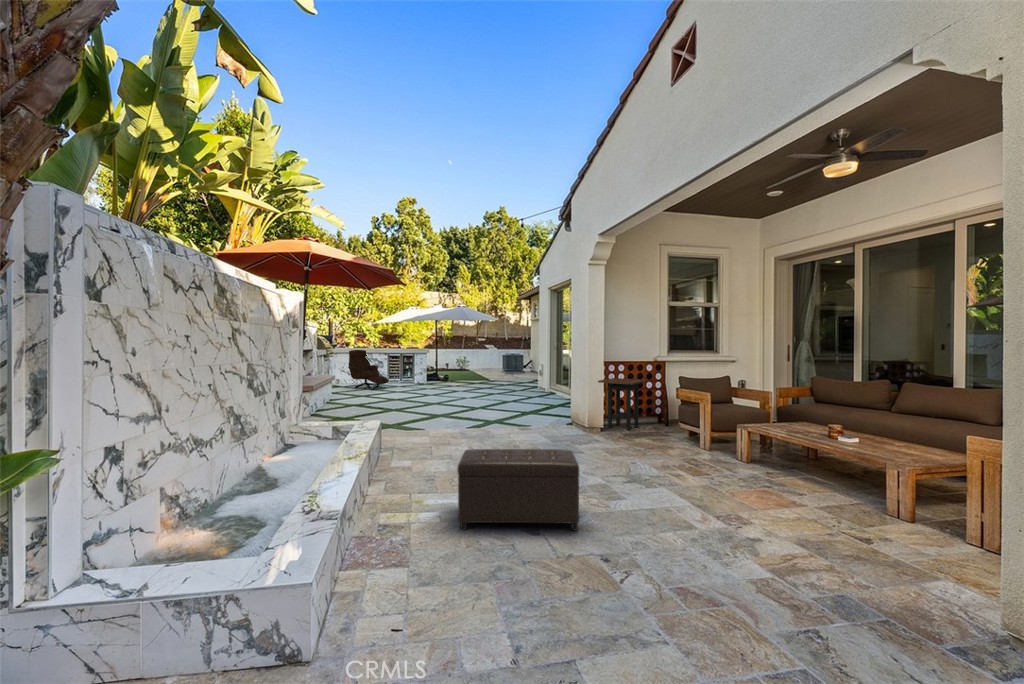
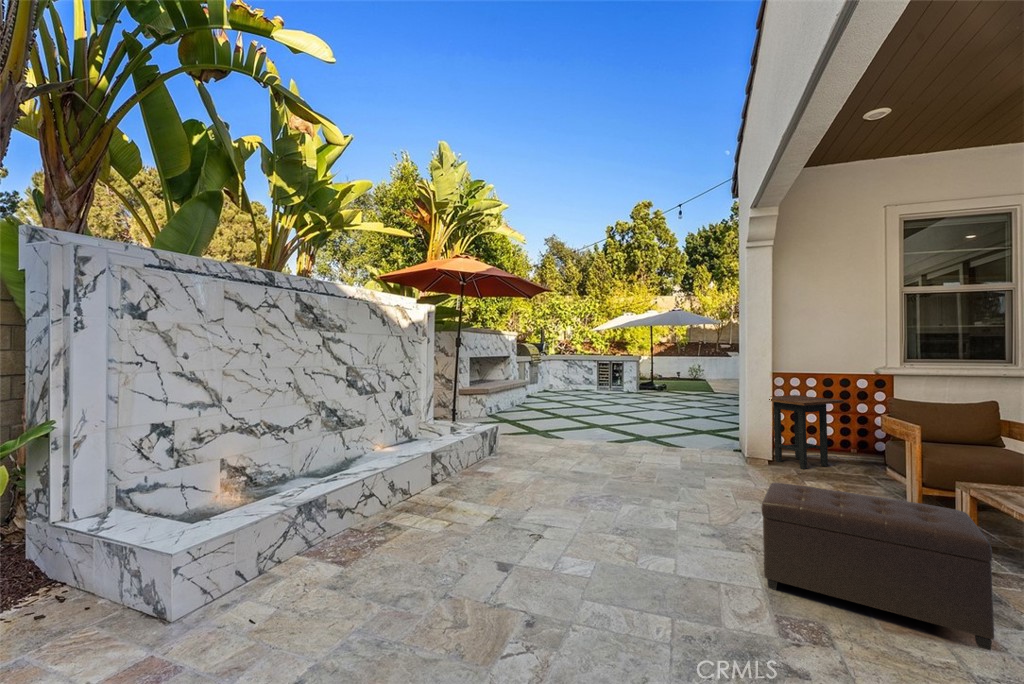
lounge chair: present [348,350,389,389] -> none [559,358,593,395]
ottoman: present [457,449,580,530] -> present [761,483,994,650]

